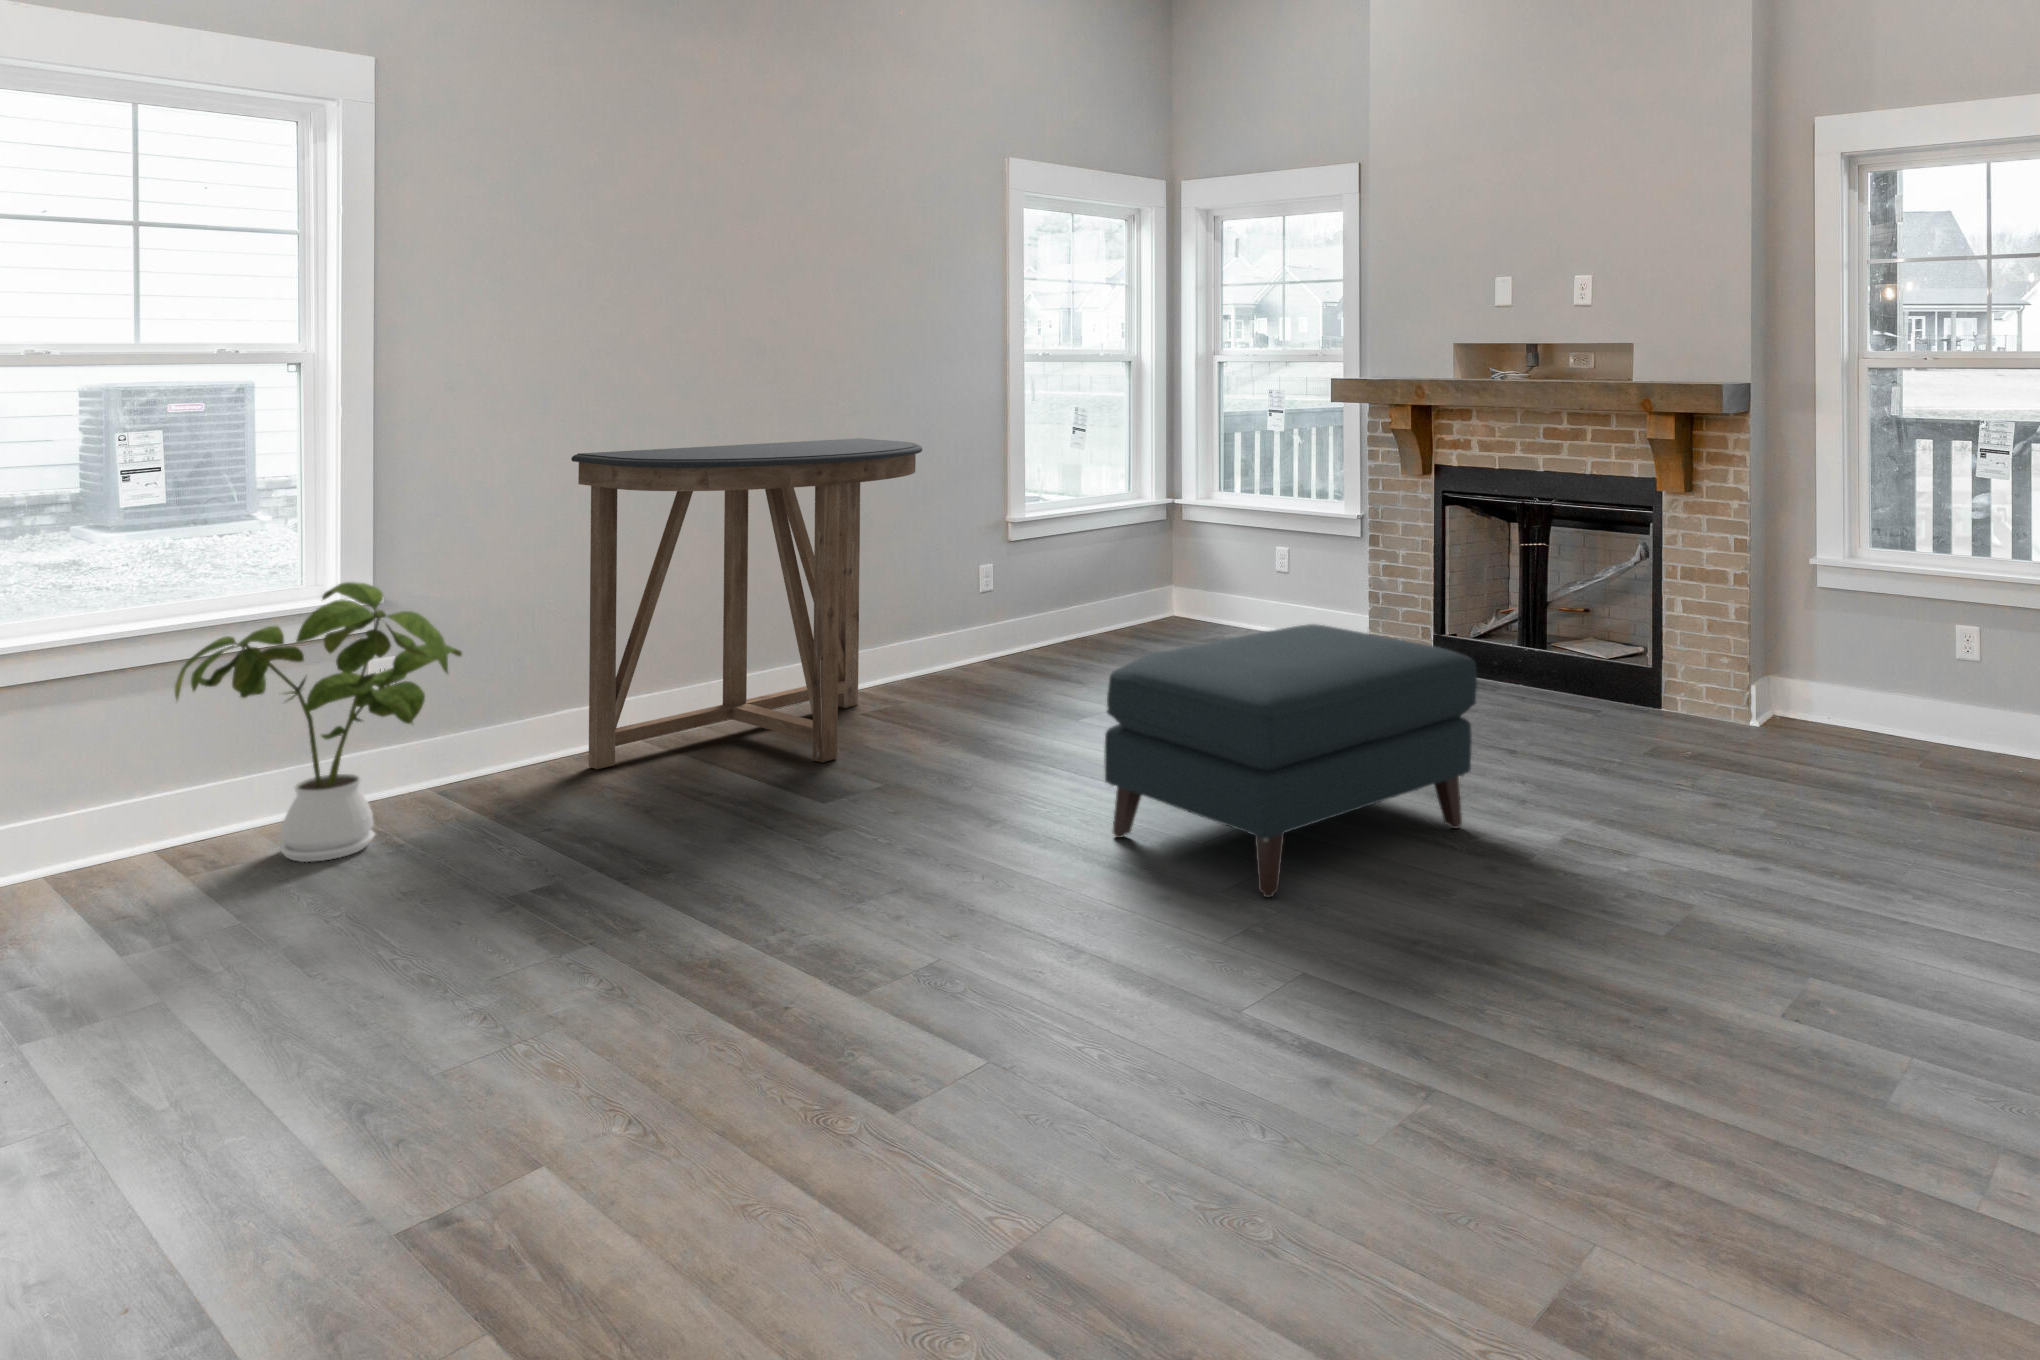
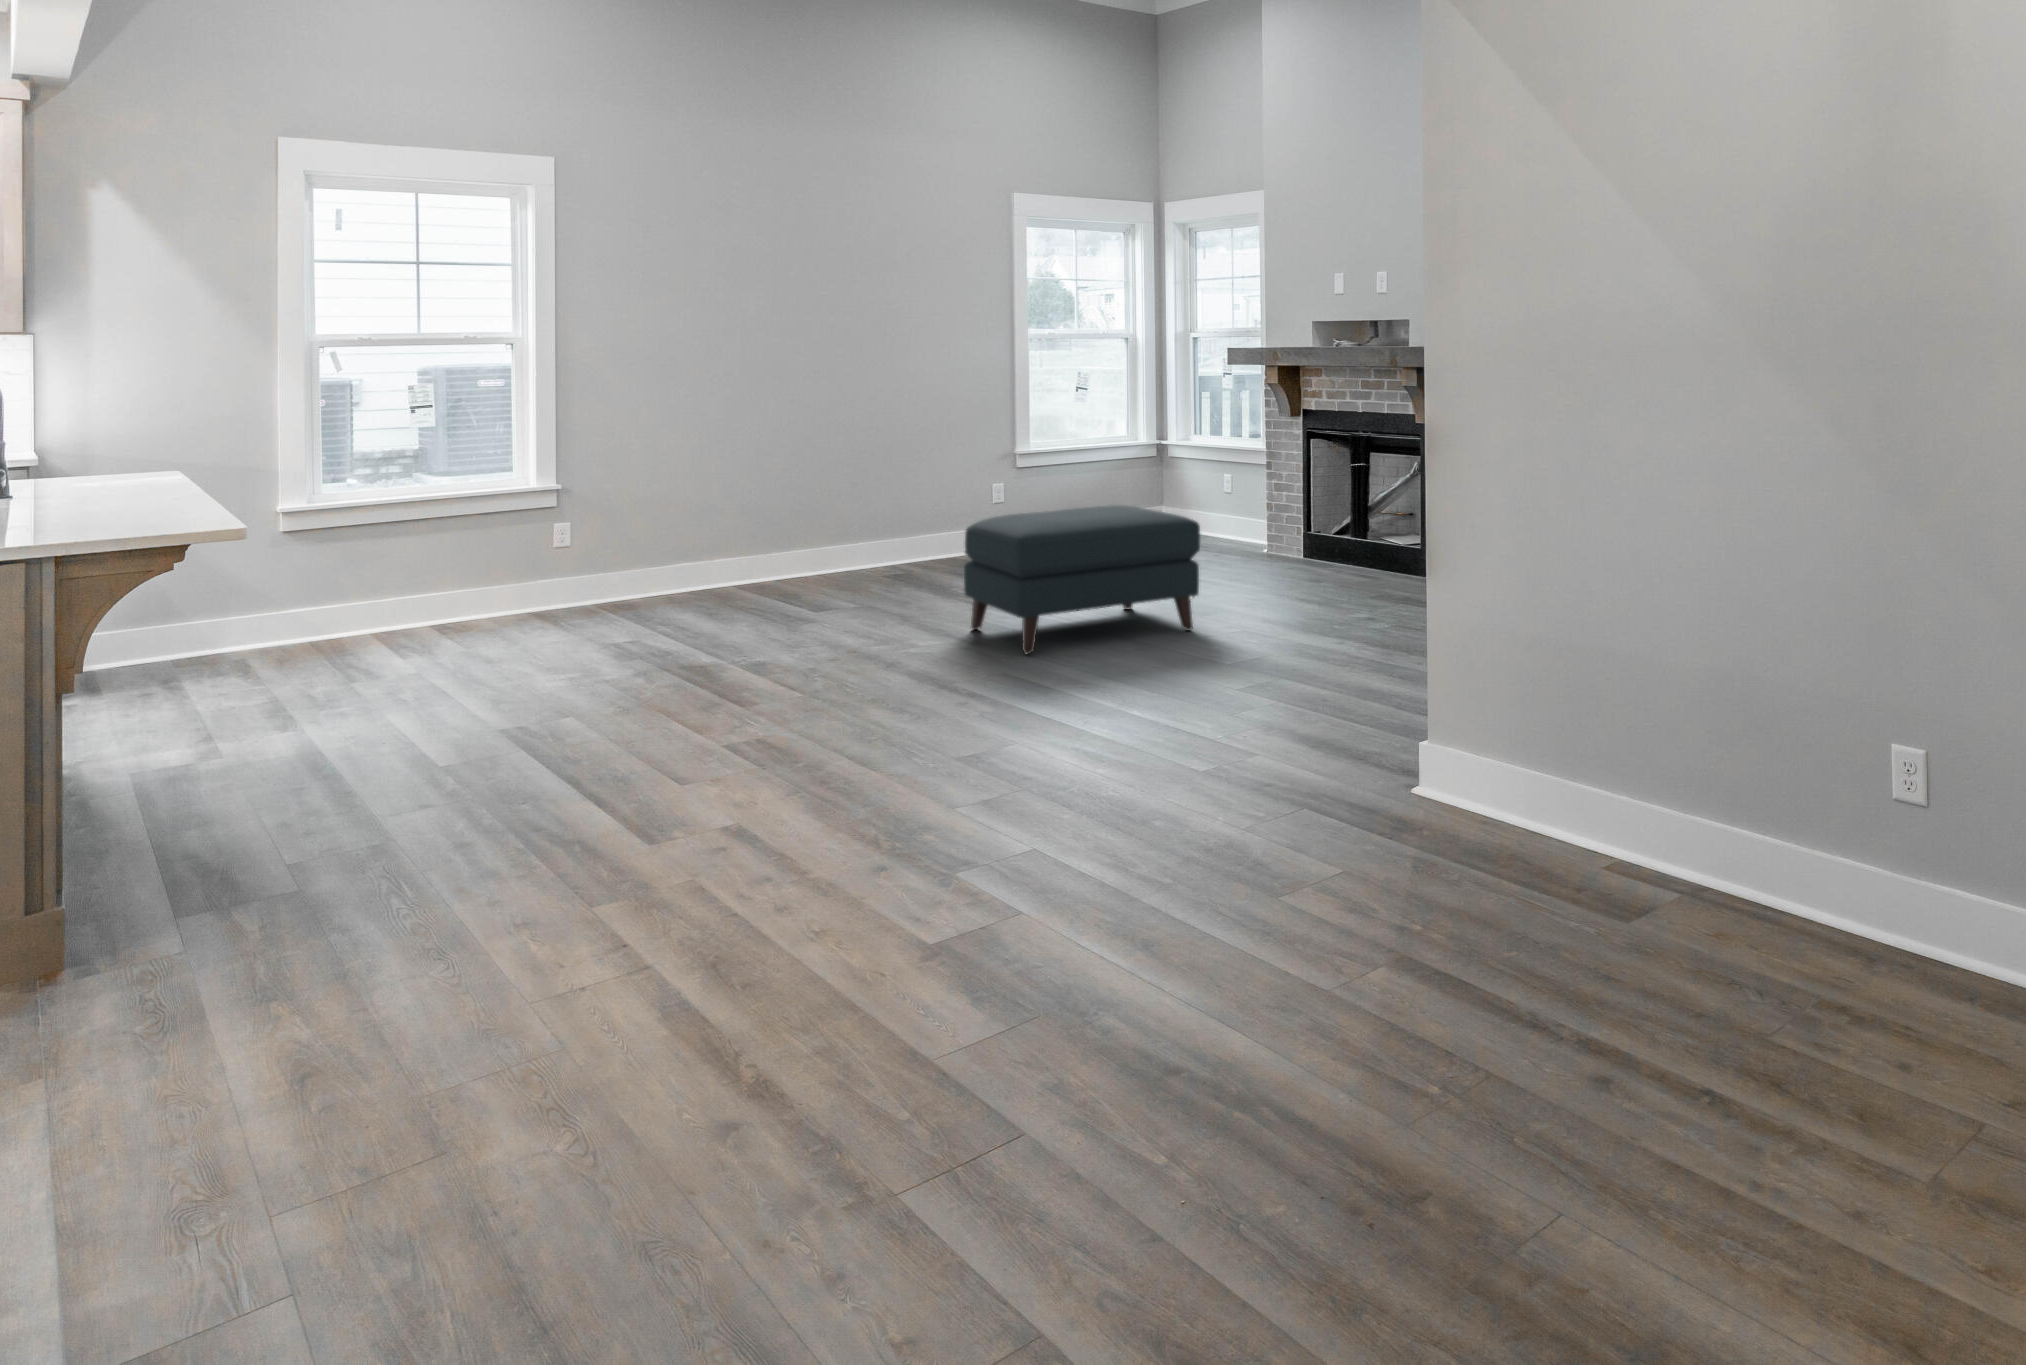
console table: present [571,438,922,769] -> none [680,392,918,596]
house plant: present [175,582,462,862] -> none [439,468,607,629]

